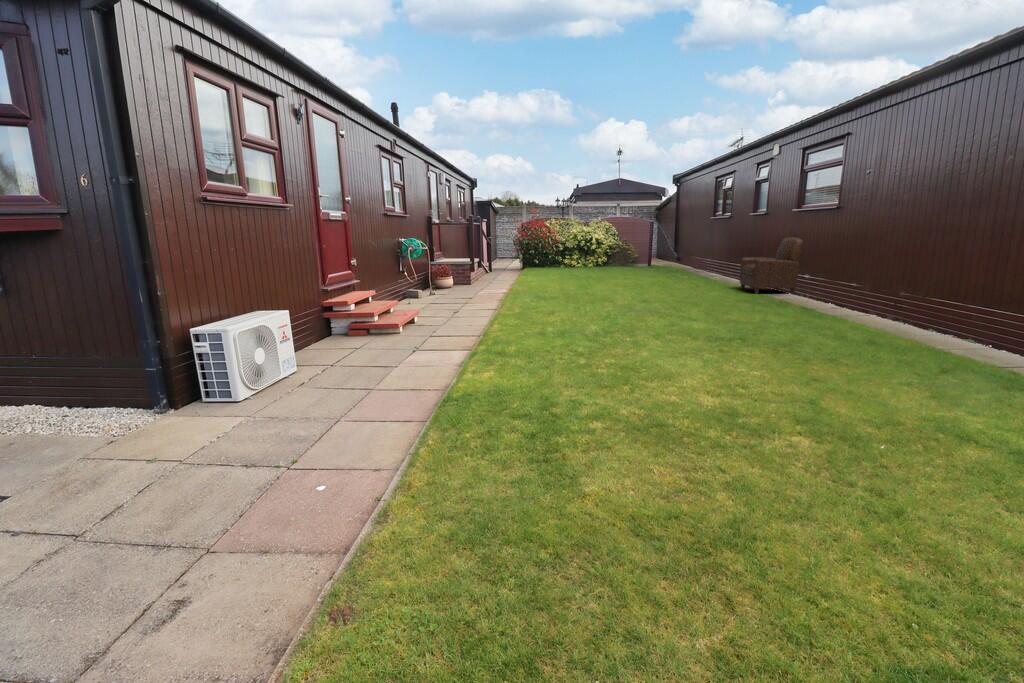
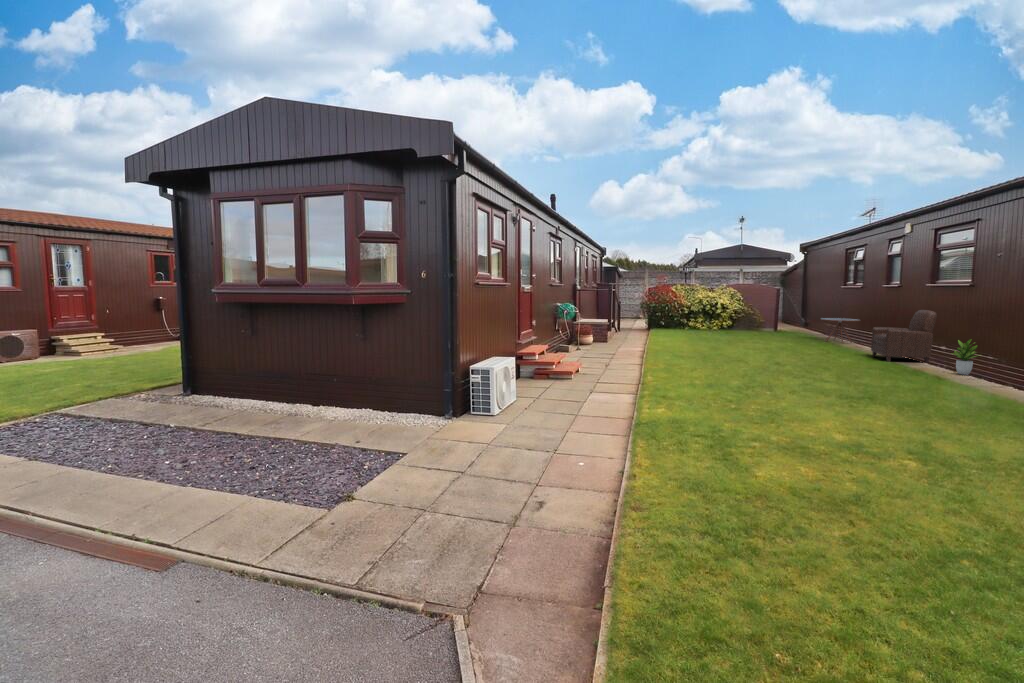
round table: none [691,250,729,277] -> present [821,318,859,343]
potted plant: none [817,266,847,305] -> present [953,339,978,375]

